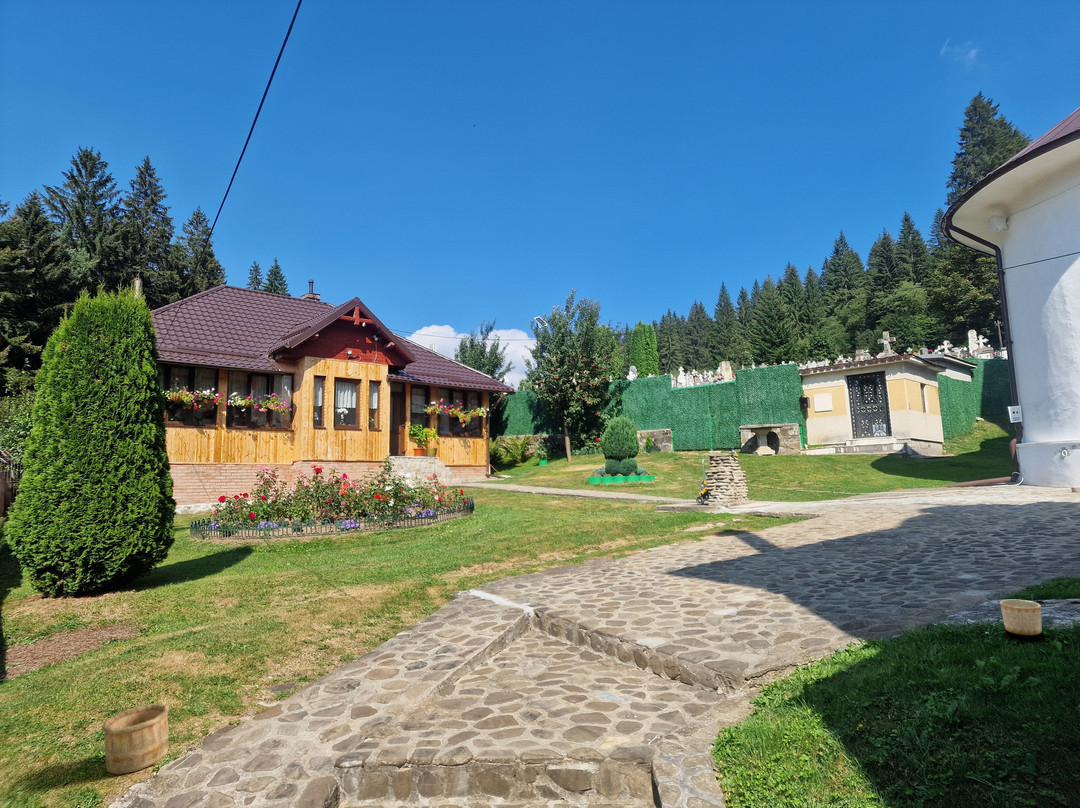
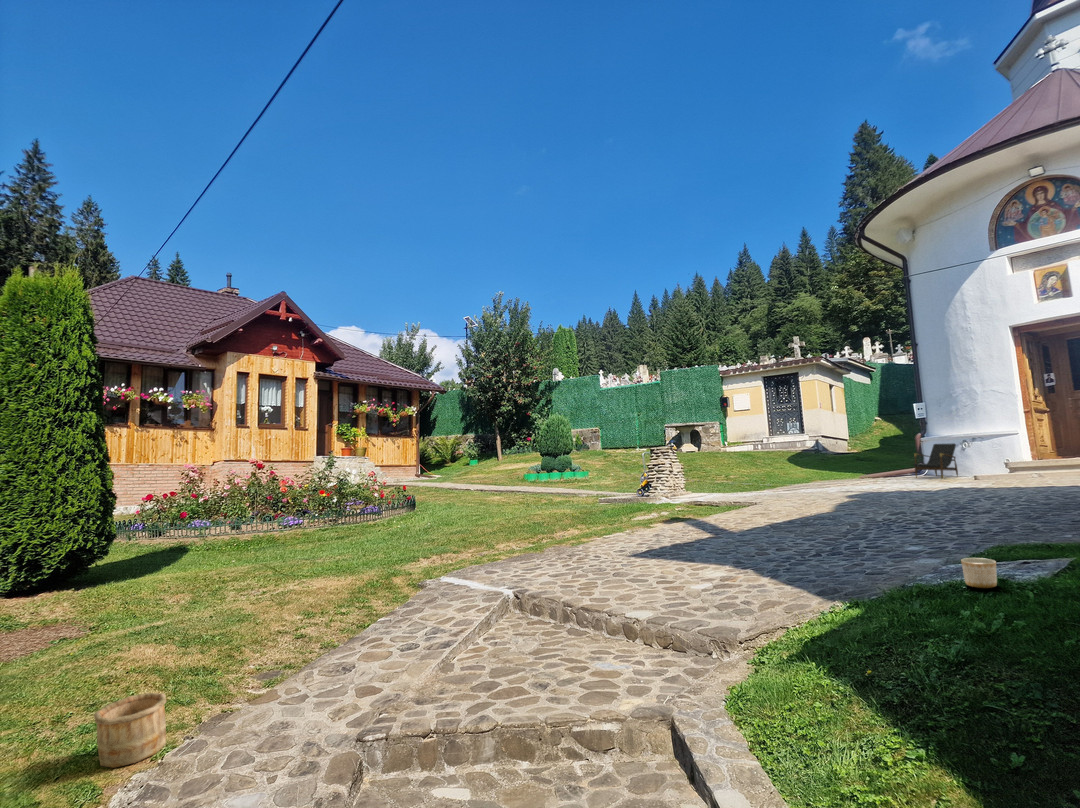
lounge chair: none [1012,450,1067,490] -> present [914,443,958,479]

